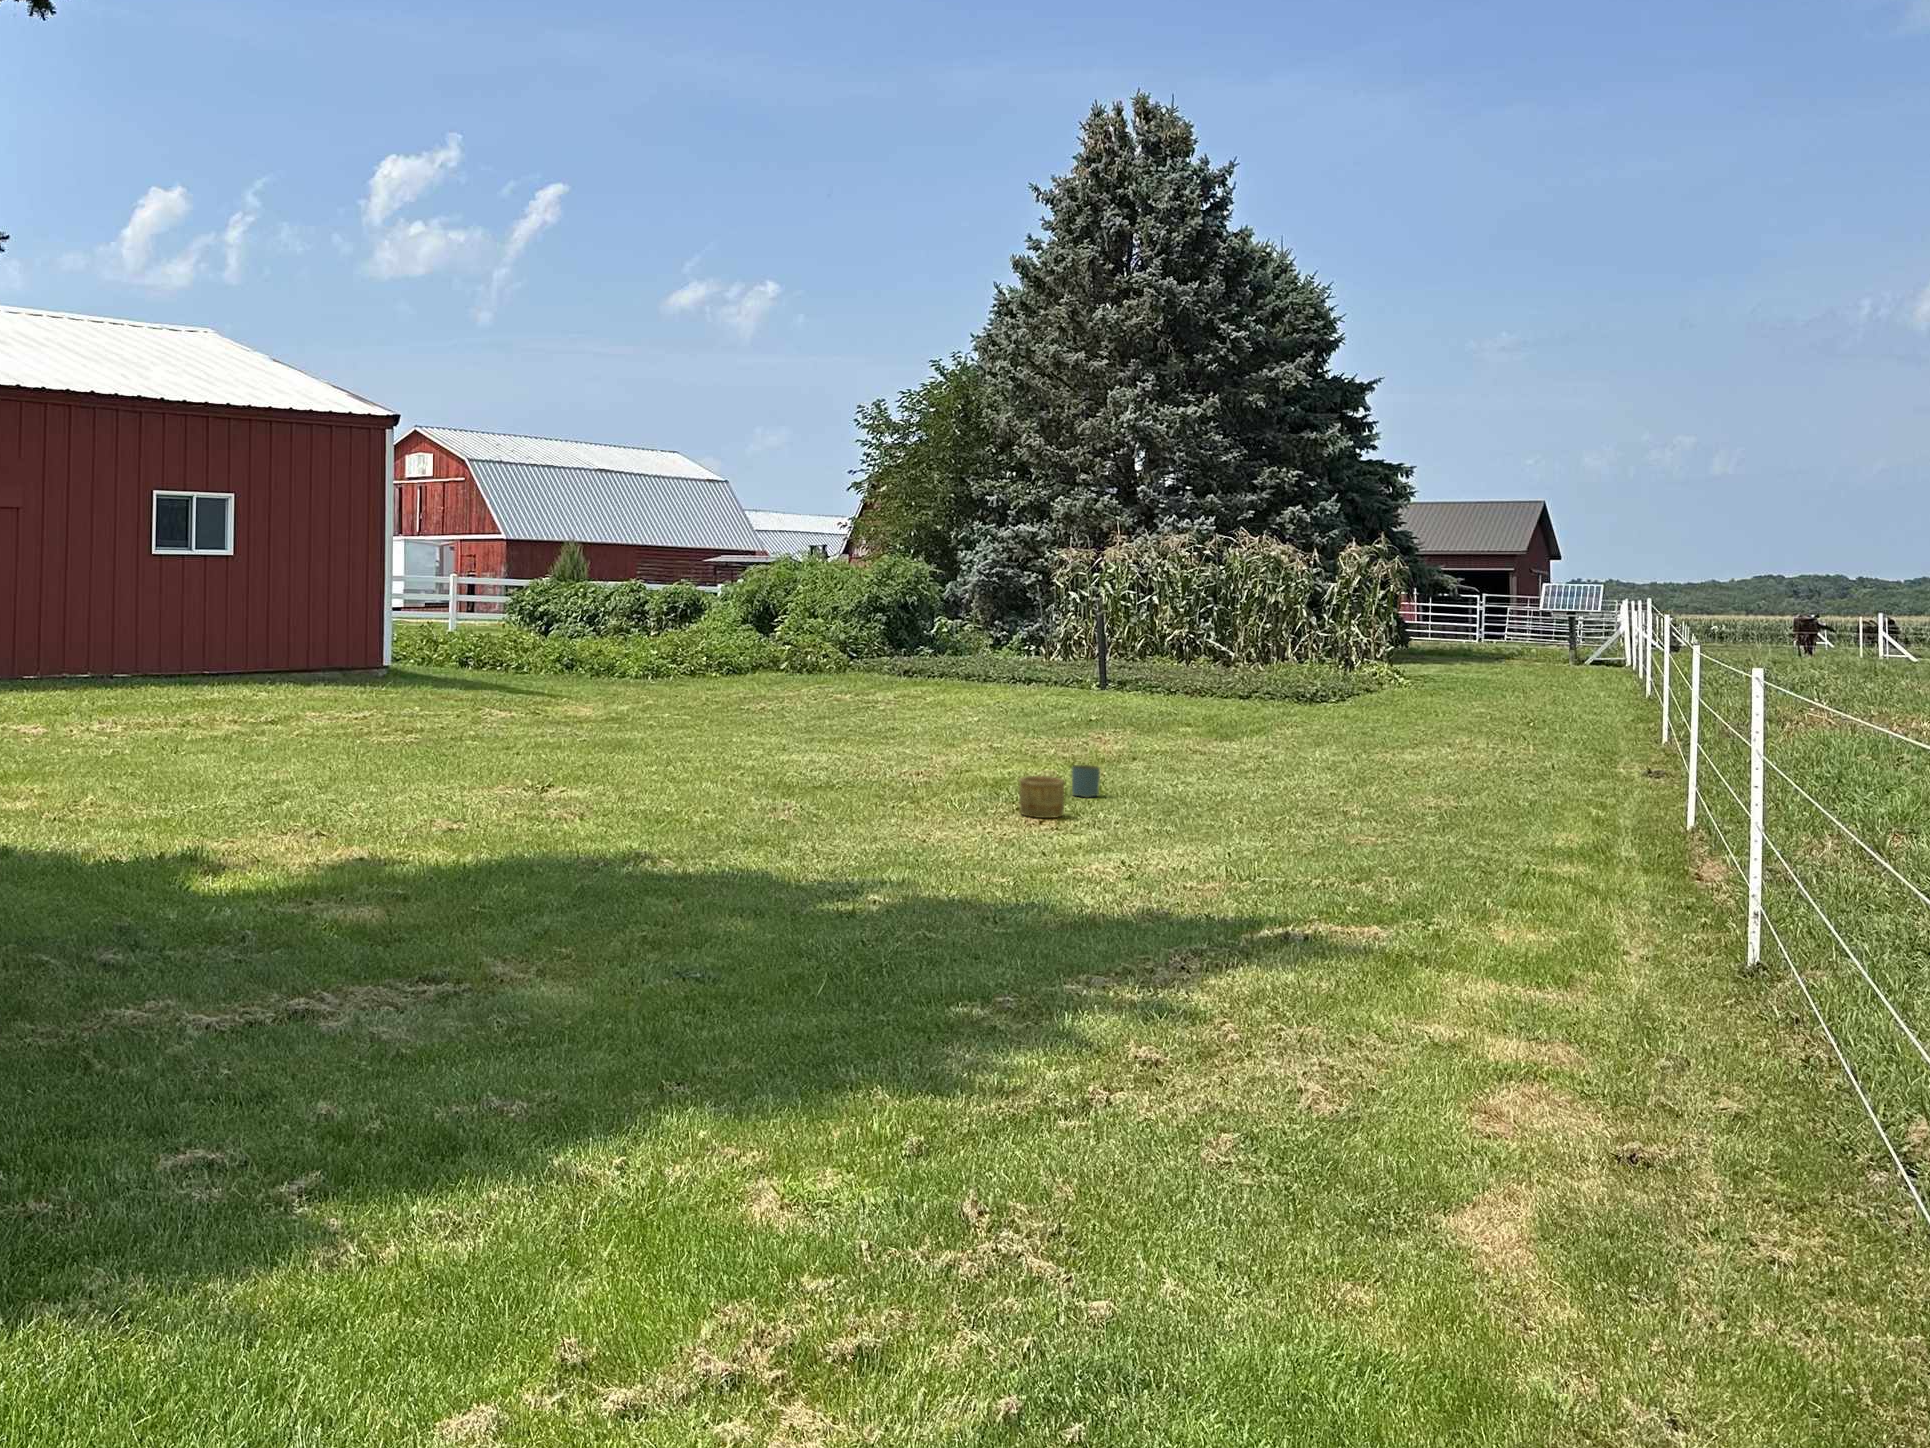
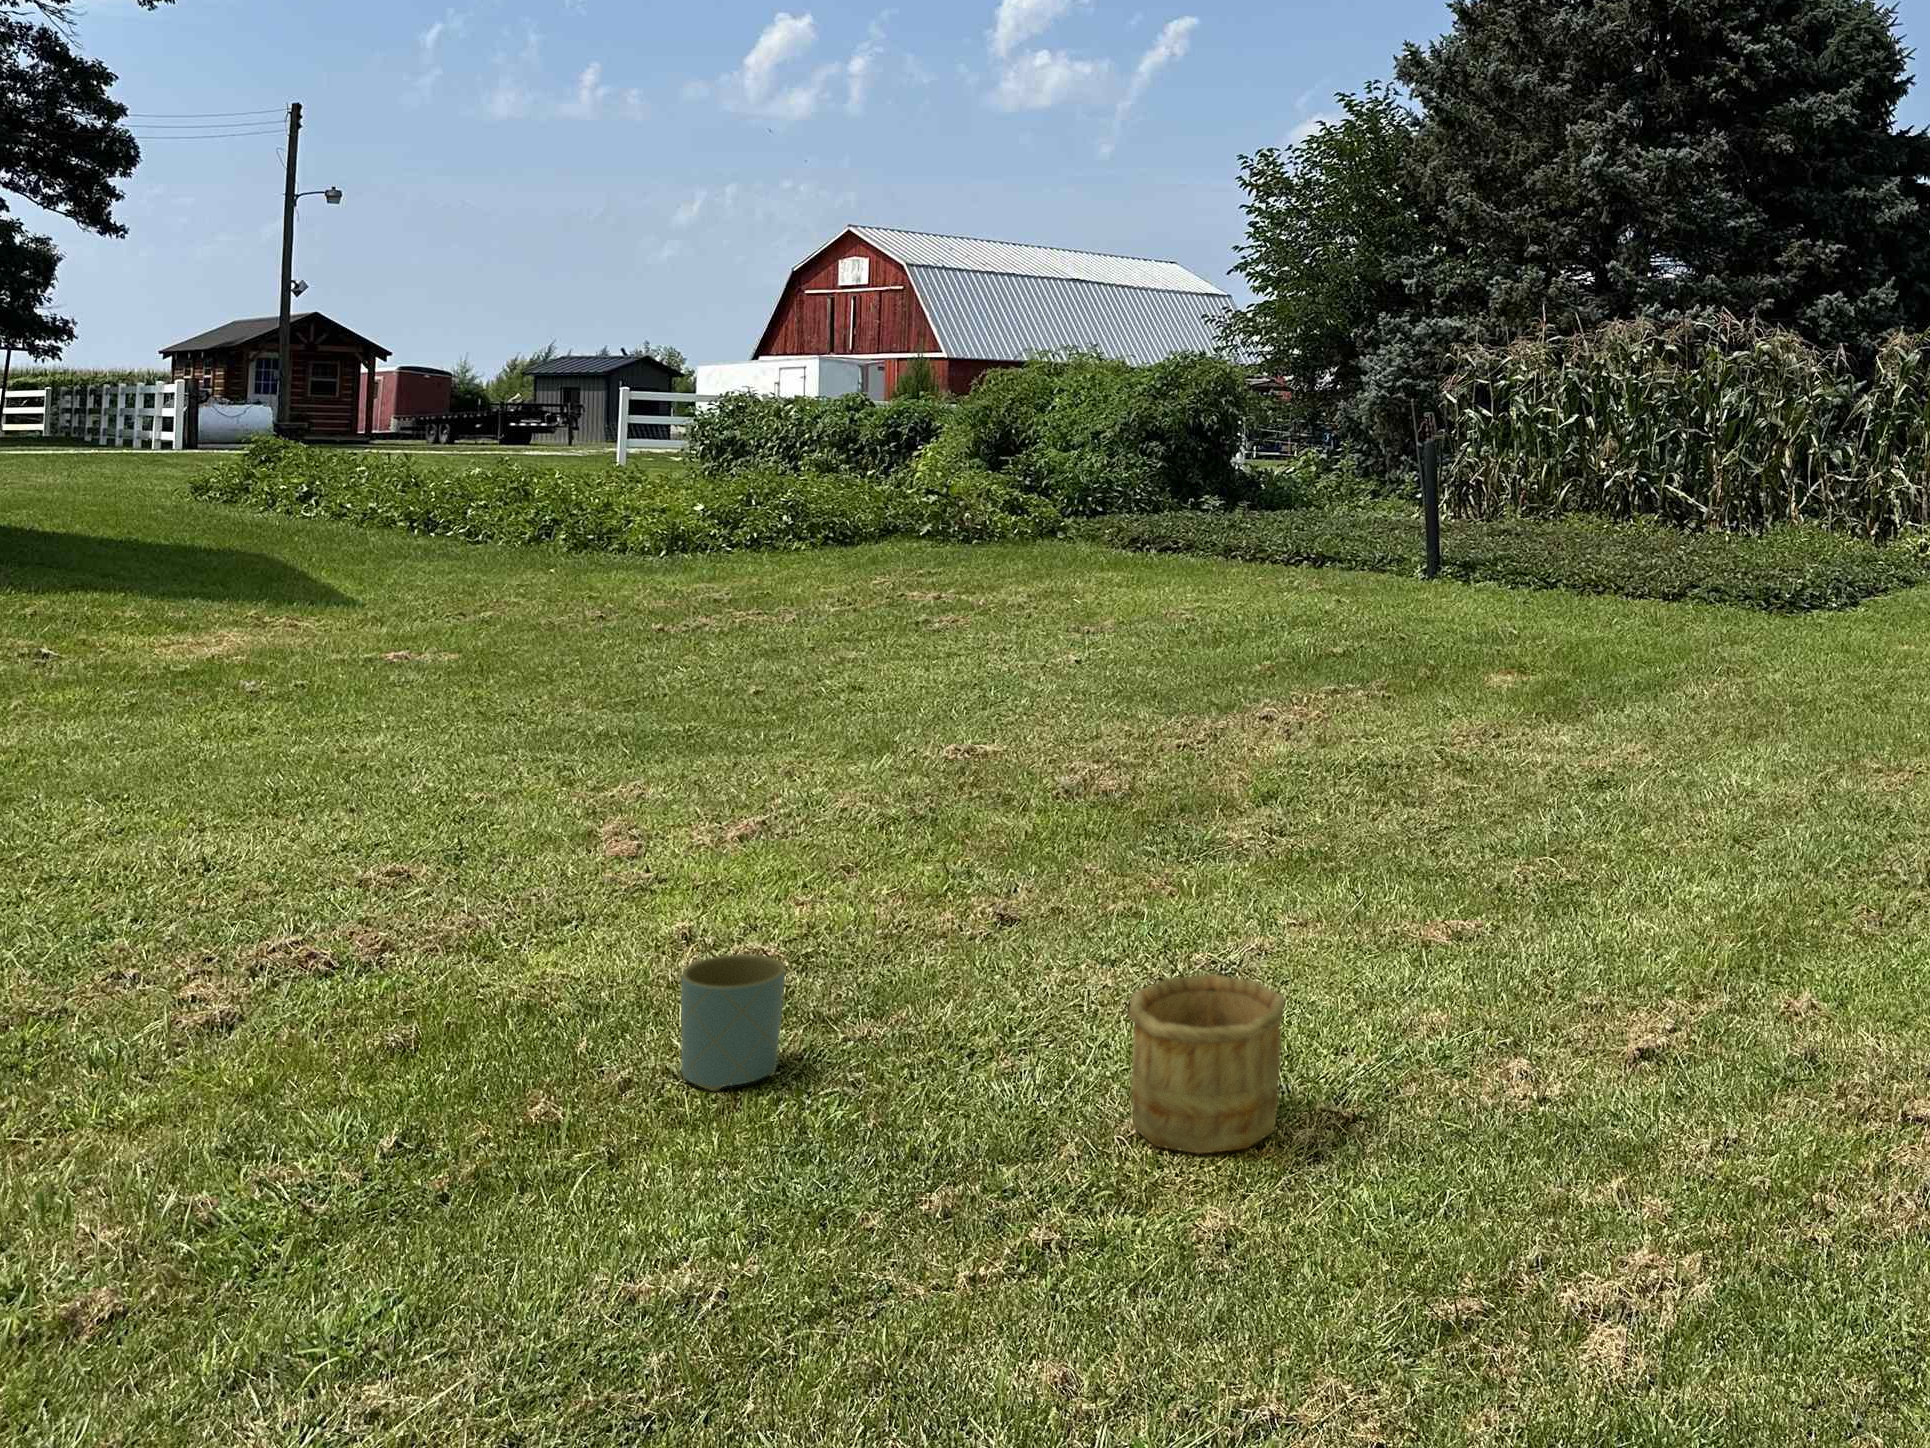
wooden bucket: present [1019,776,1065,818] -> present [1128,974,1285,1154]

